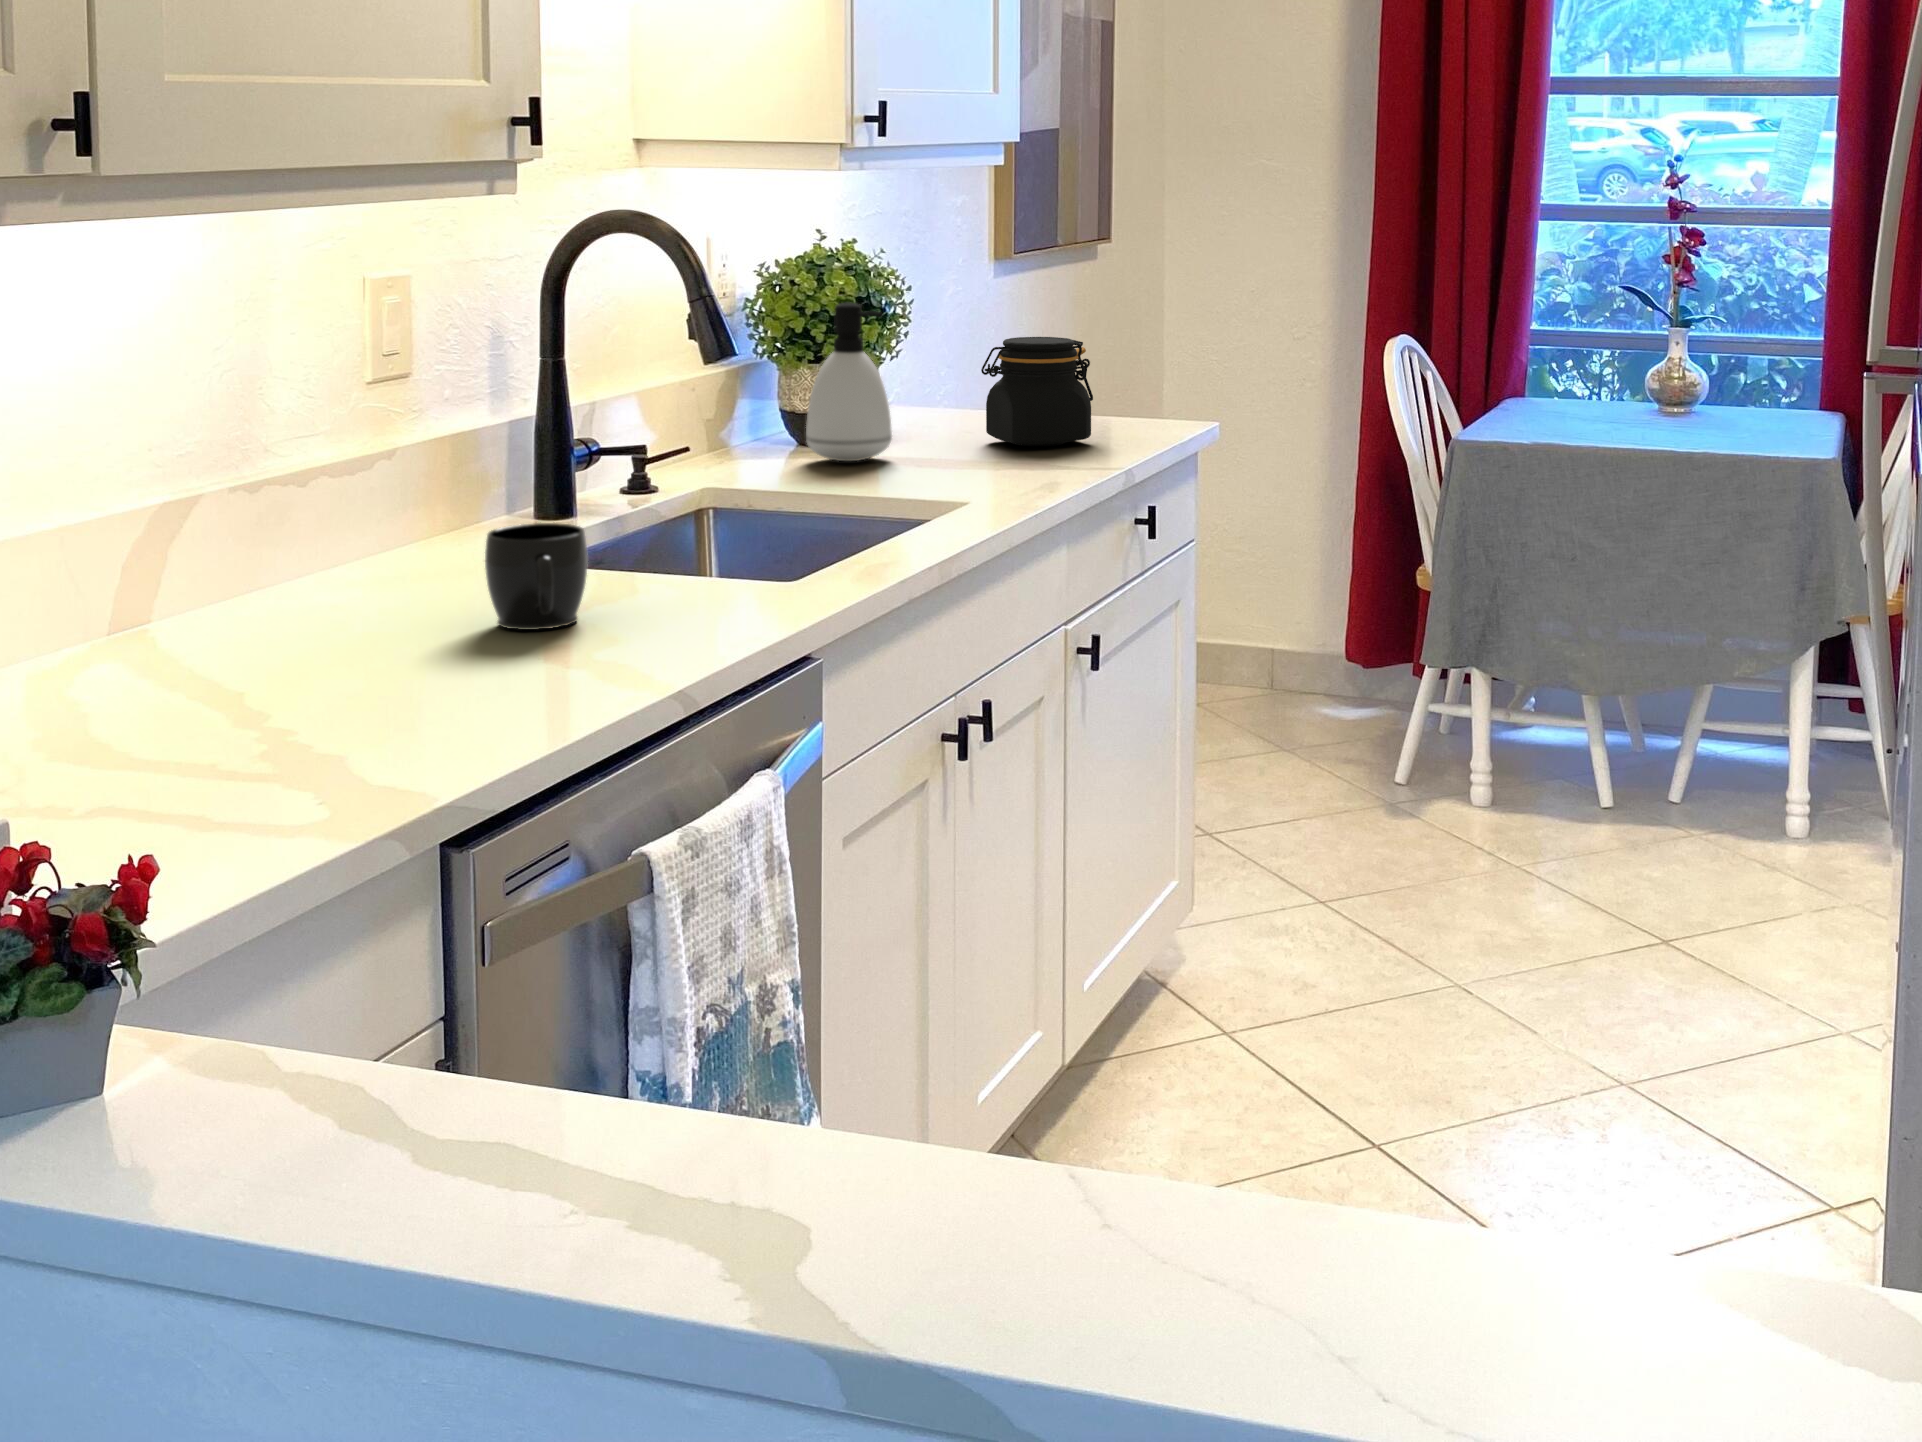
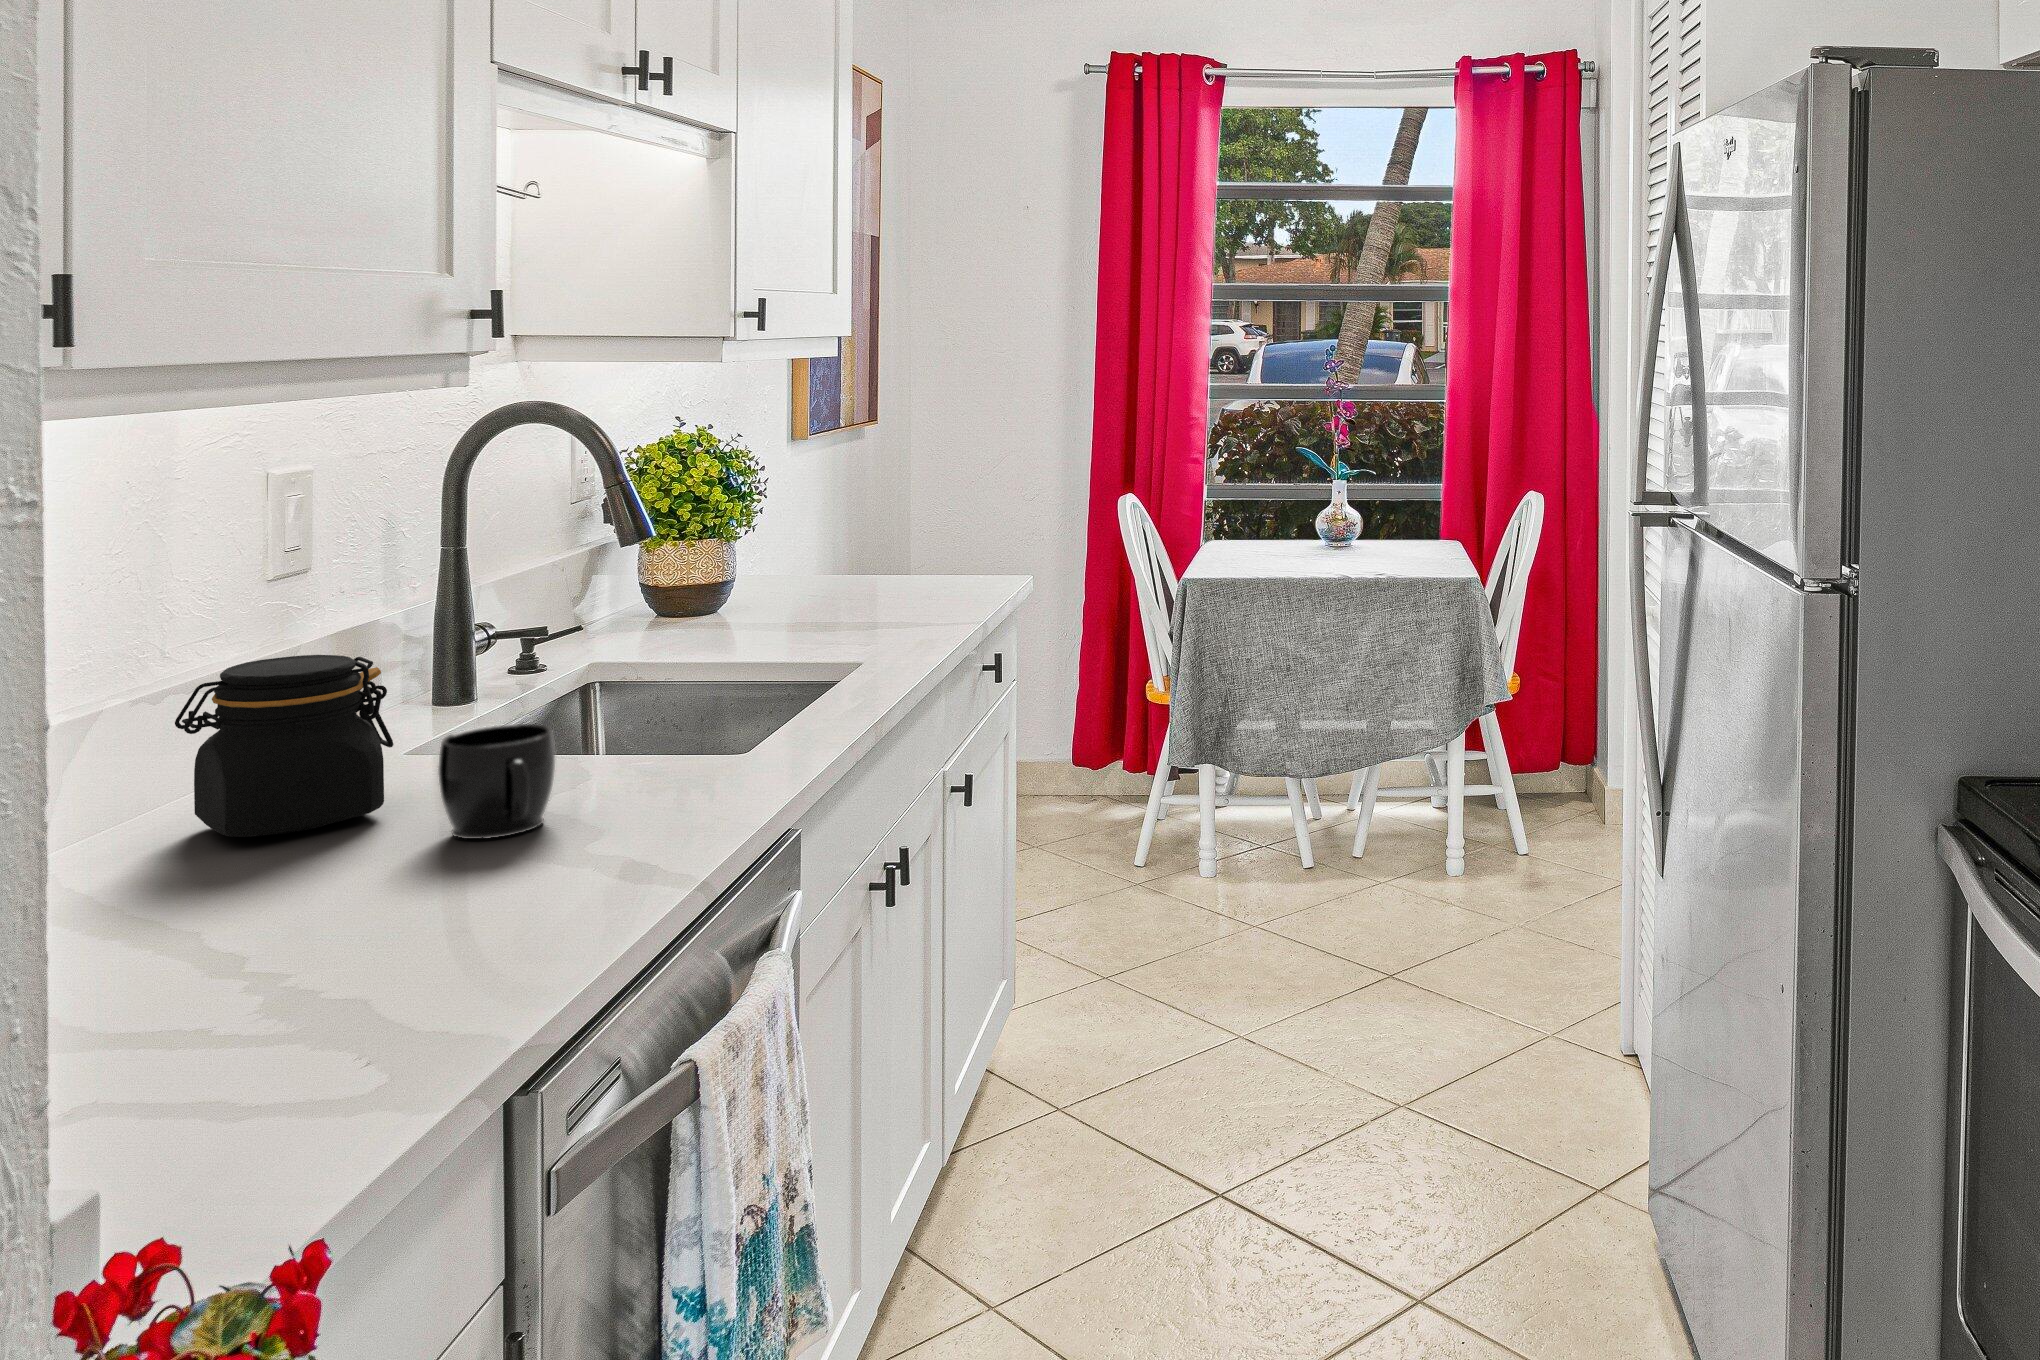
soap dispenser: present [806,303,892,461] -> none [674,484,760,631]
jar: present [981,337,1093,446] -> present [175,655,393,837]

